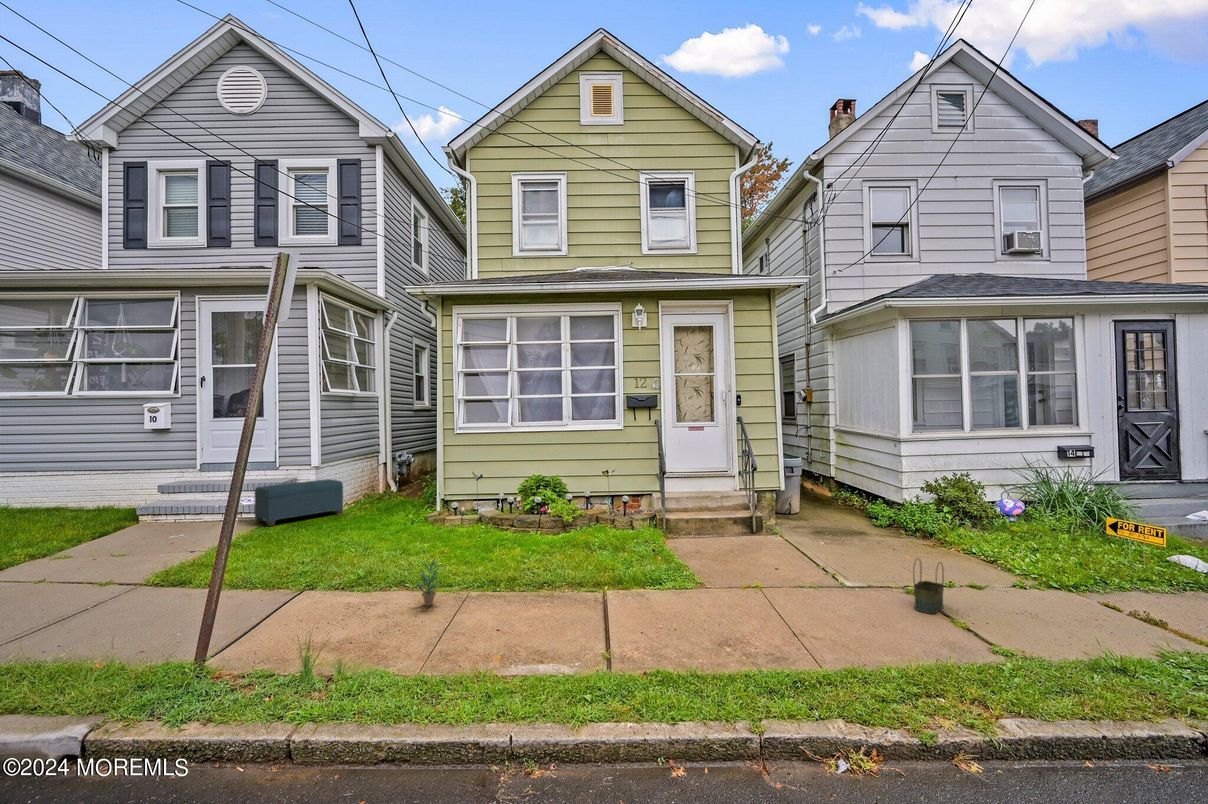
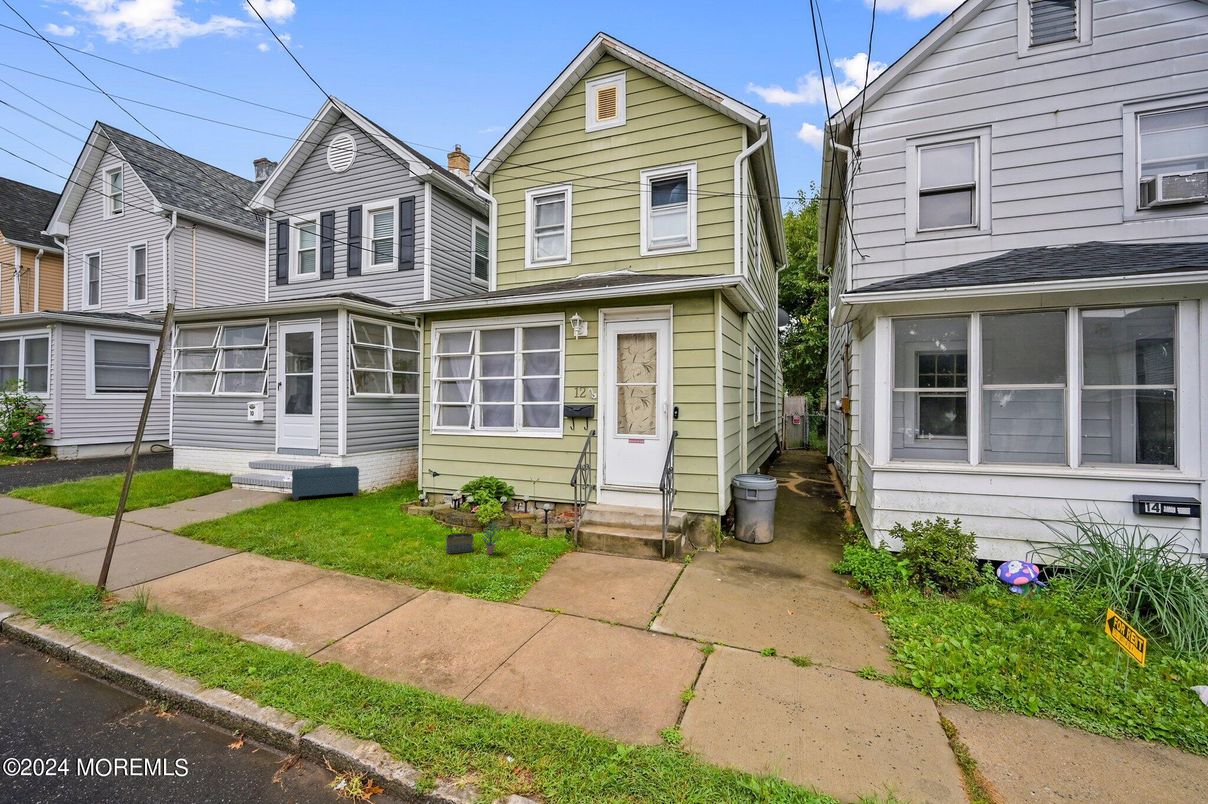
basket: present [913,558,944,614] -> present [446,515,474,553]
potted plant: present [417,559,441,606] -> present [482,522,498,554]

